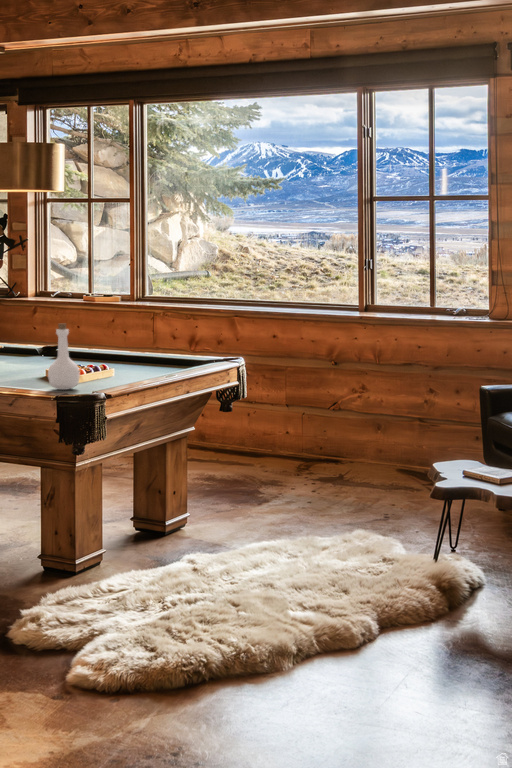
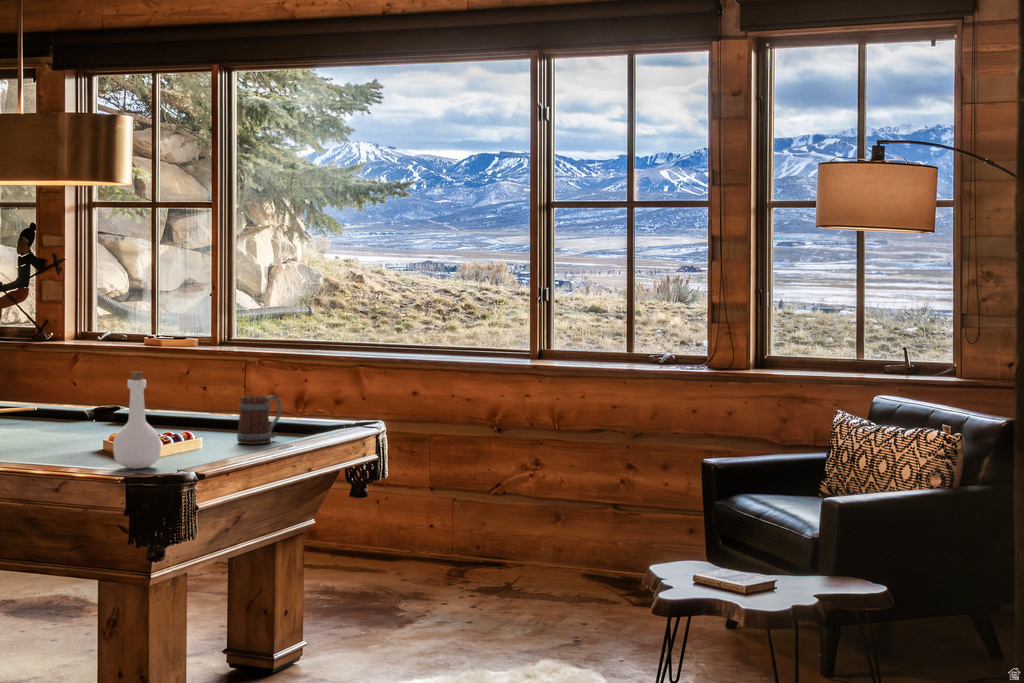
beer mug: none [136,339,167,374] -> present [237,395,282,444]

